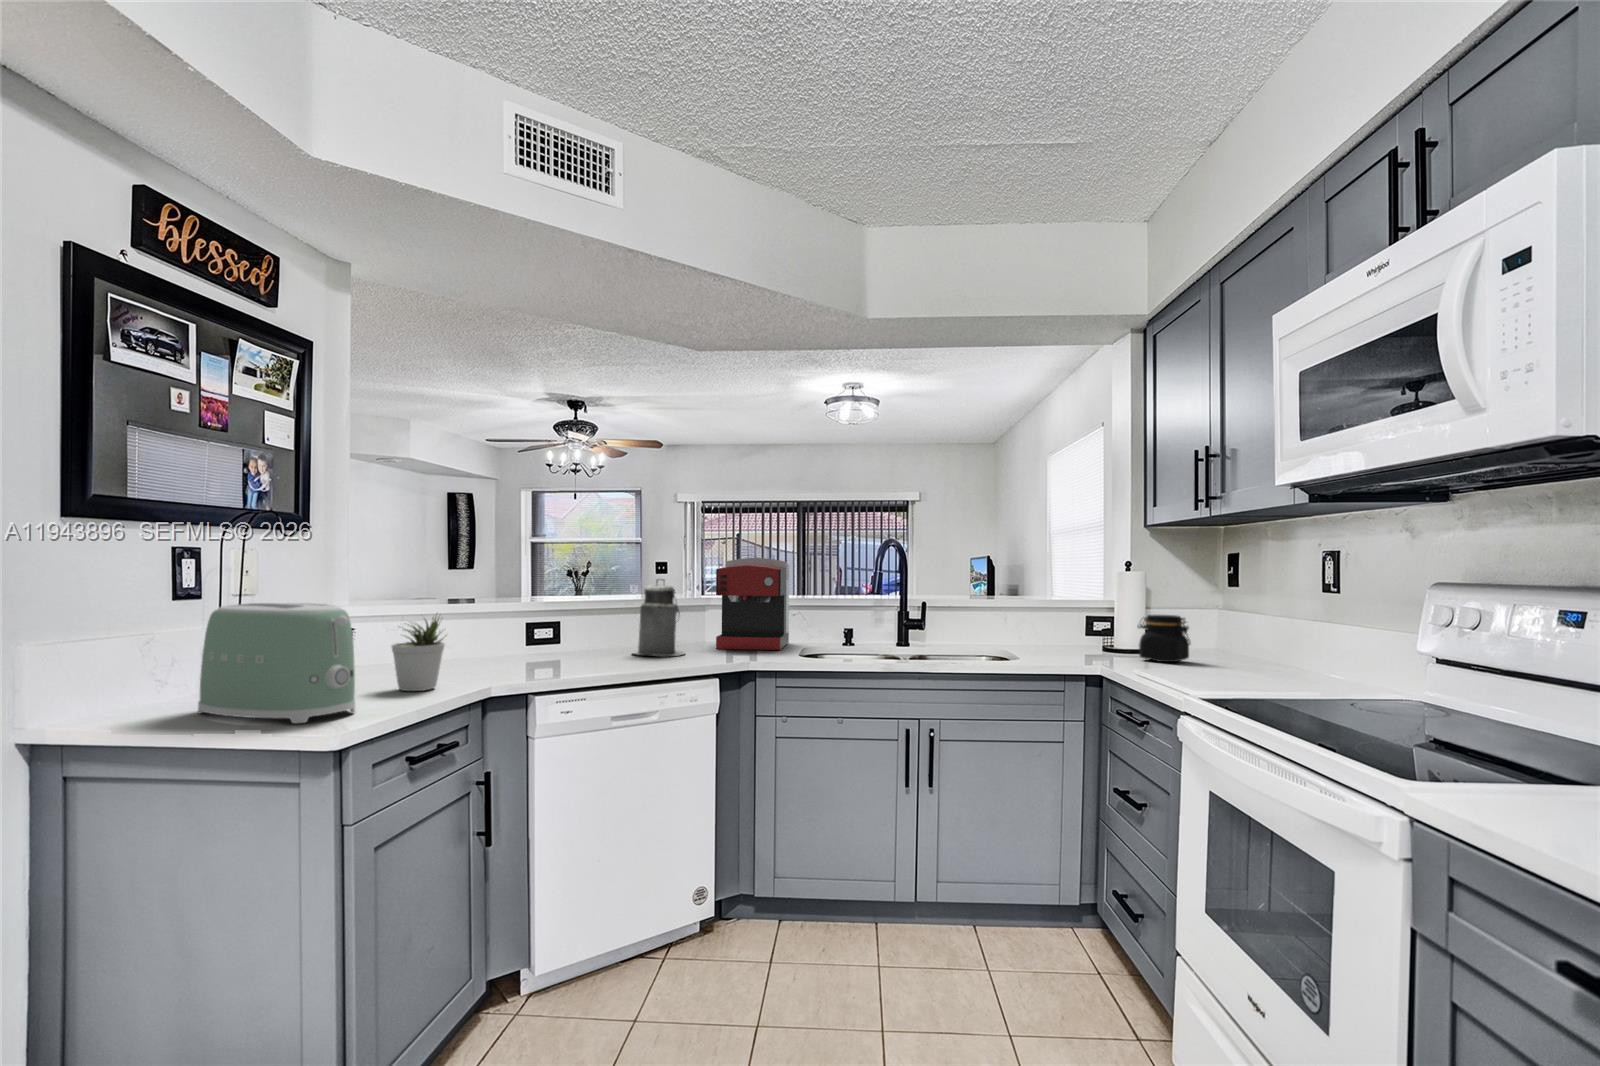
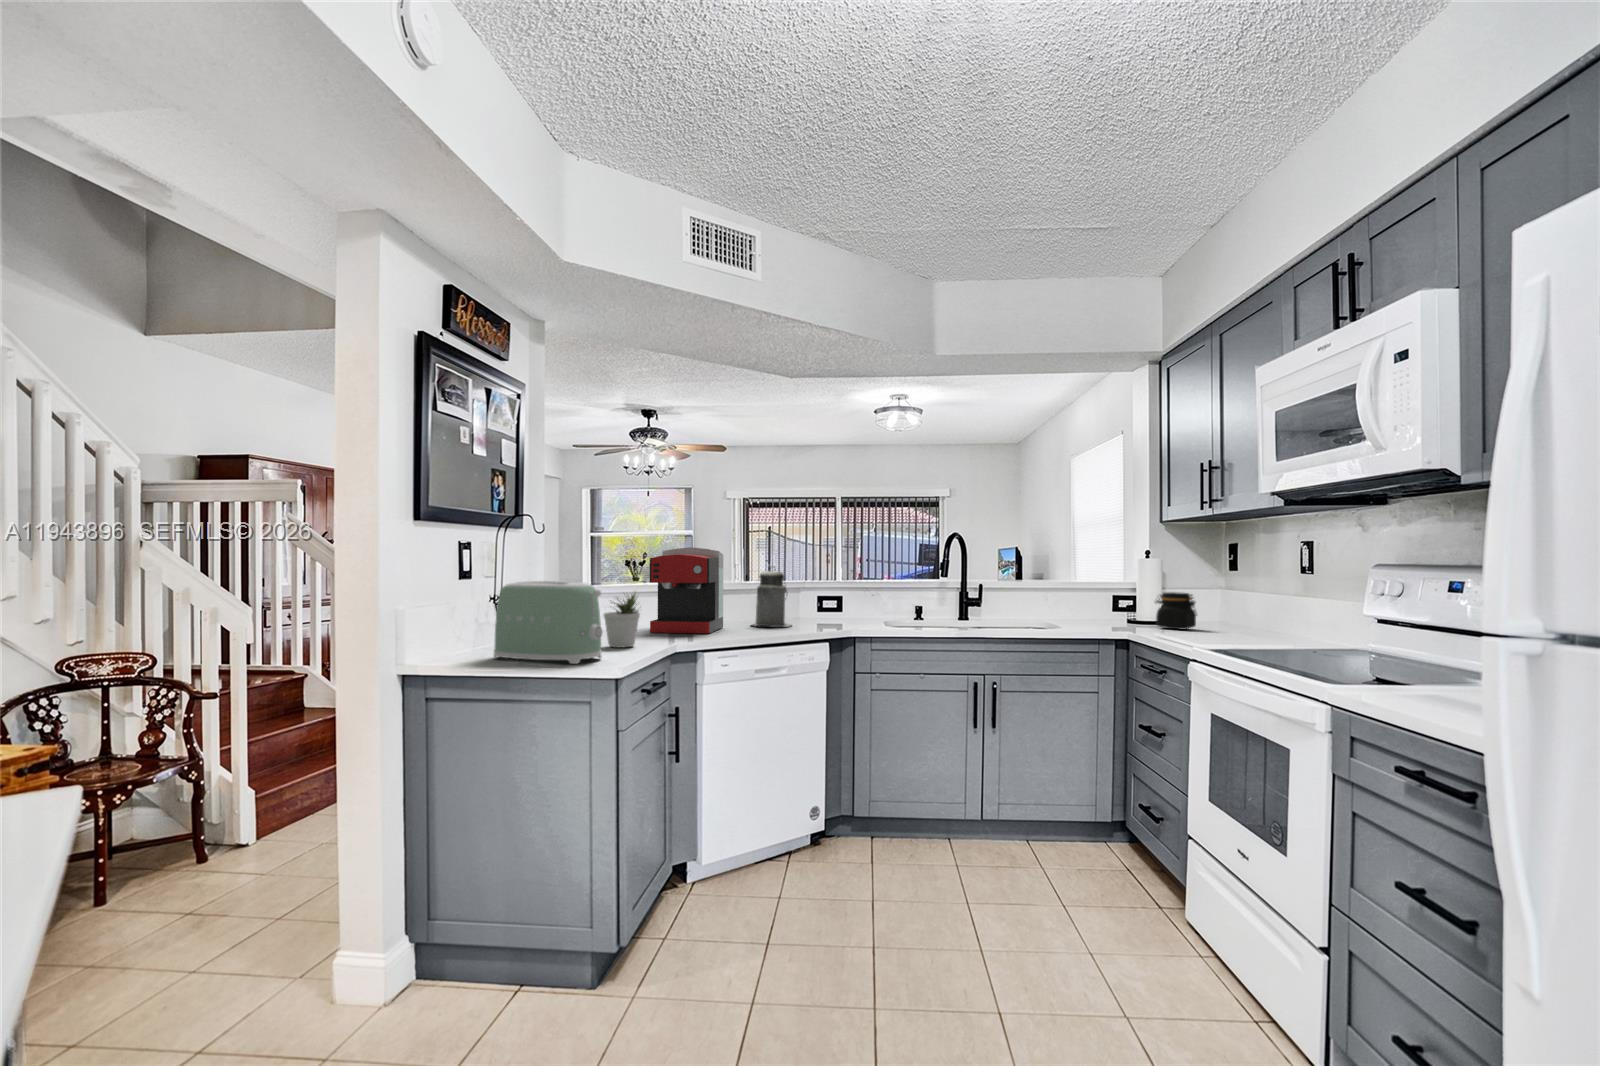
coffee maker: present [716,558,789,650] -> present [650,547,723,633]

